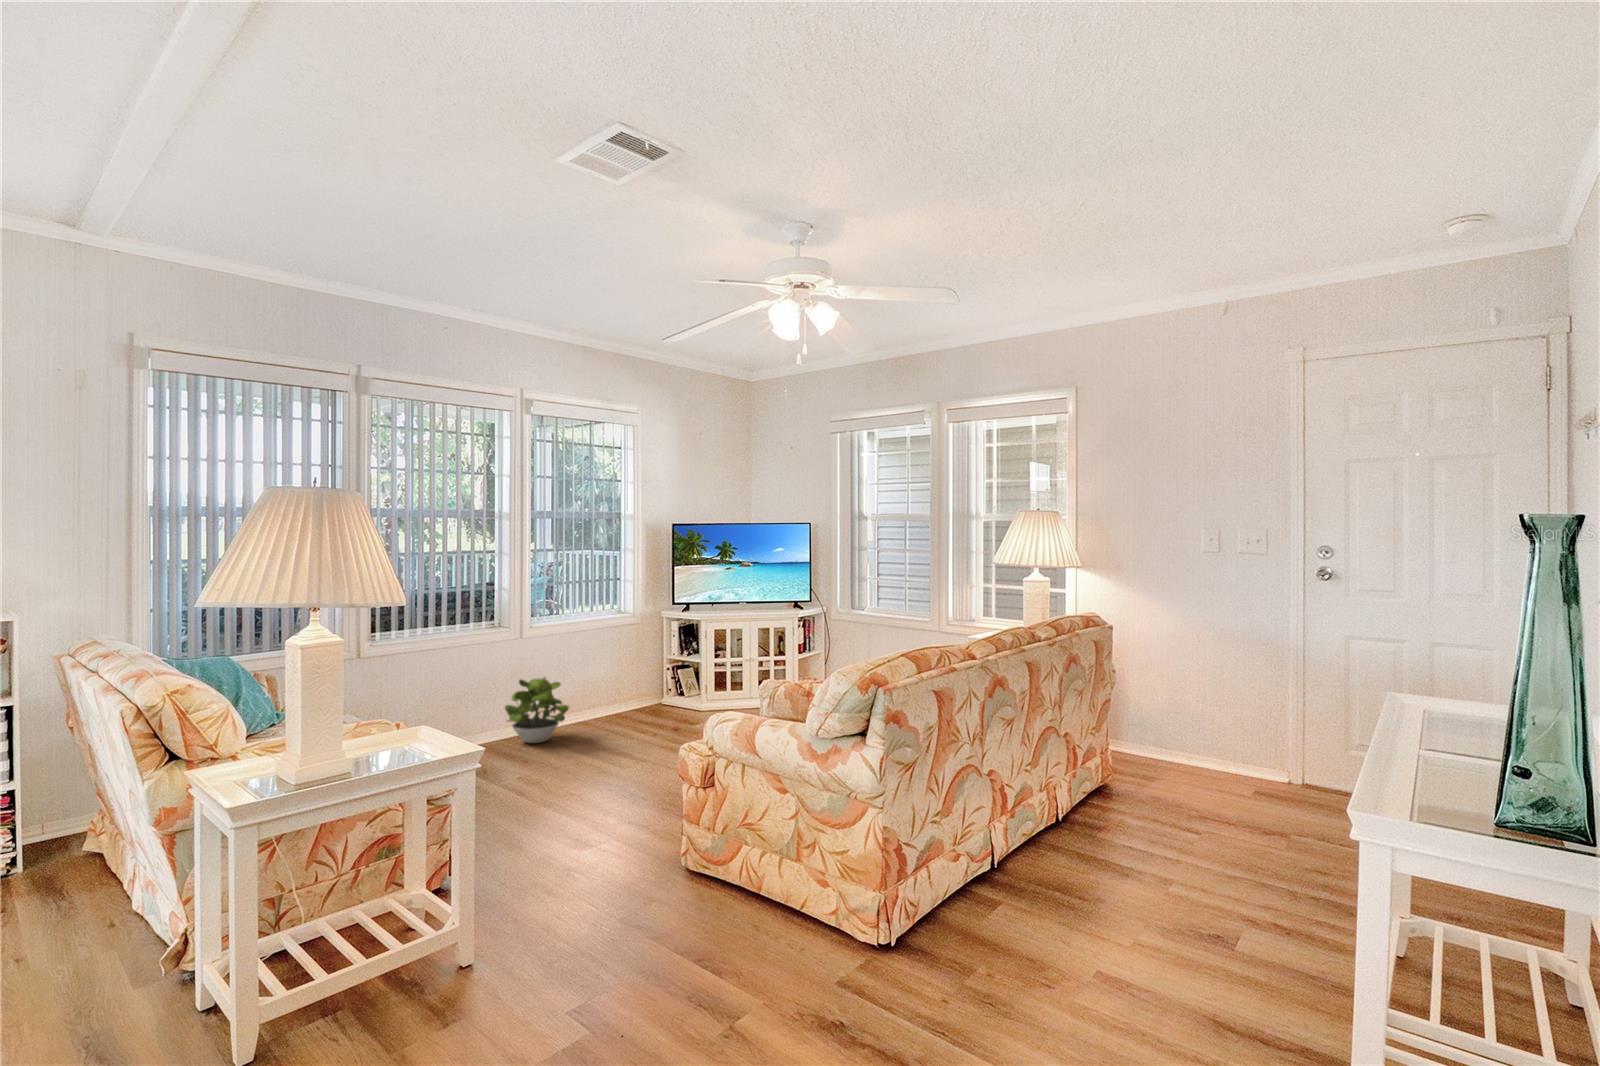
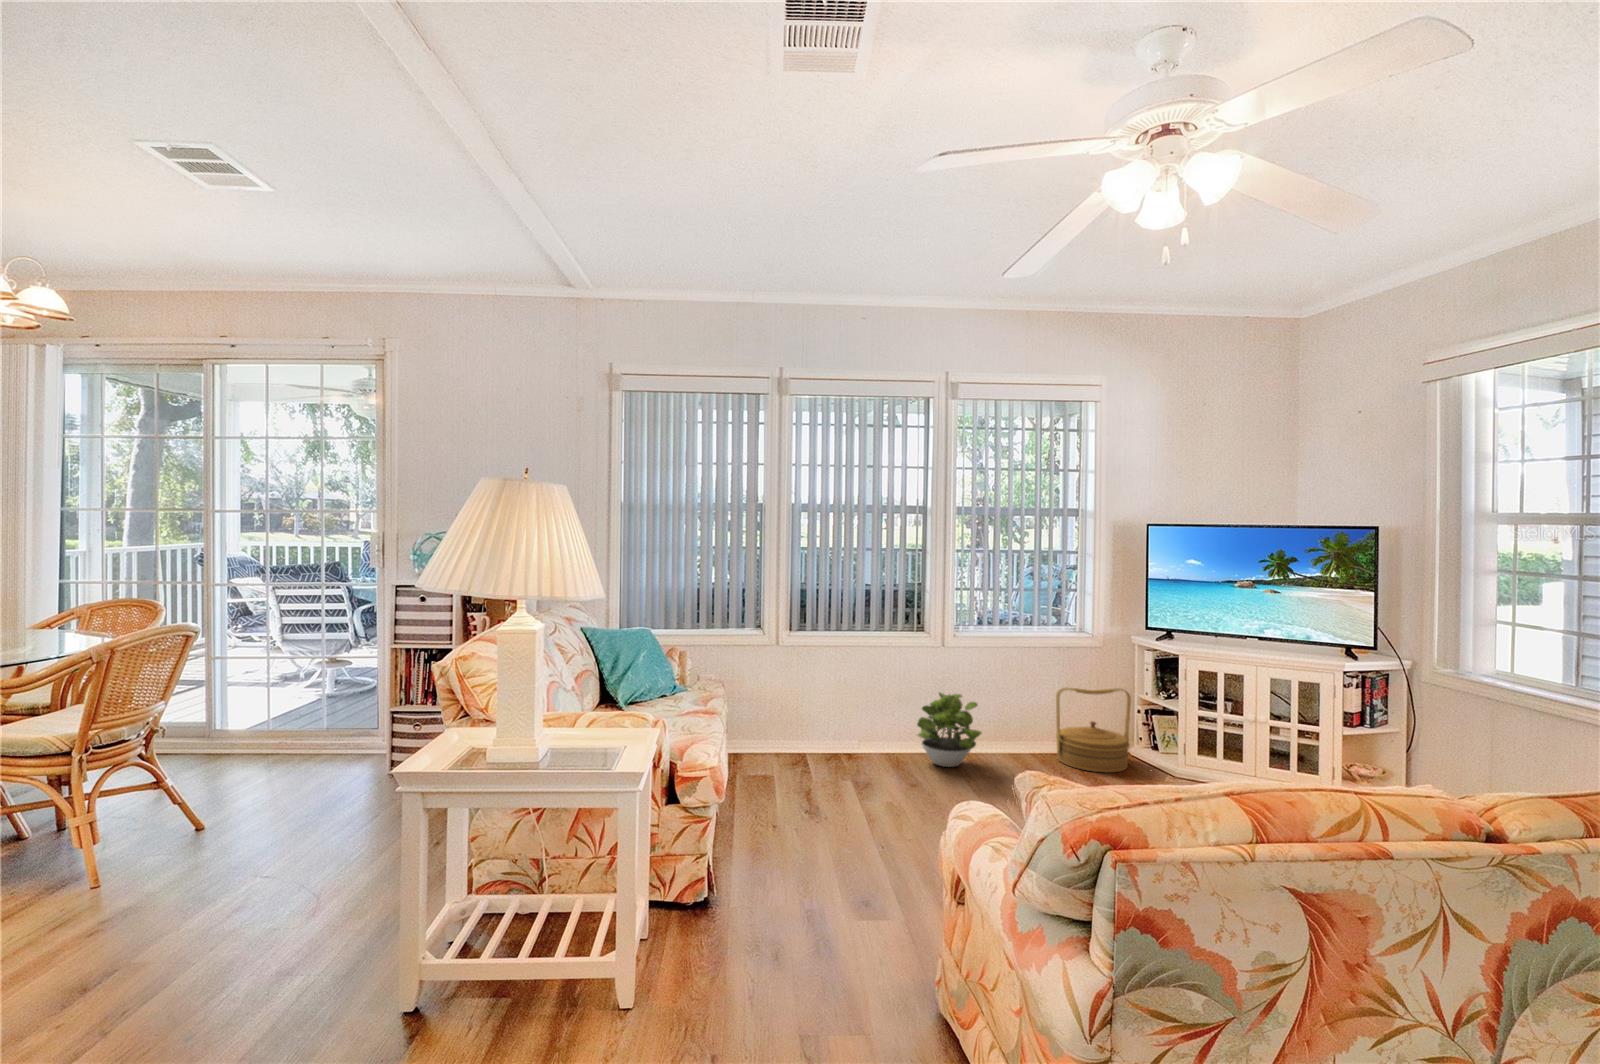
woven basket: none [614,653,670,721] -> present [1056,688,1131,773]

